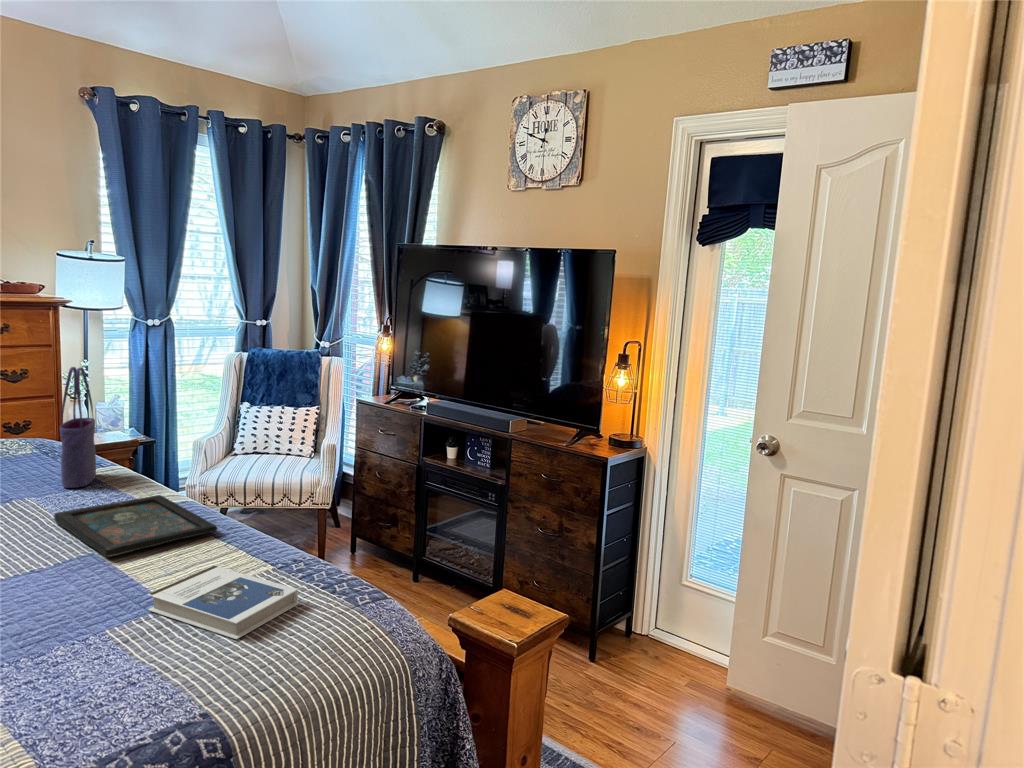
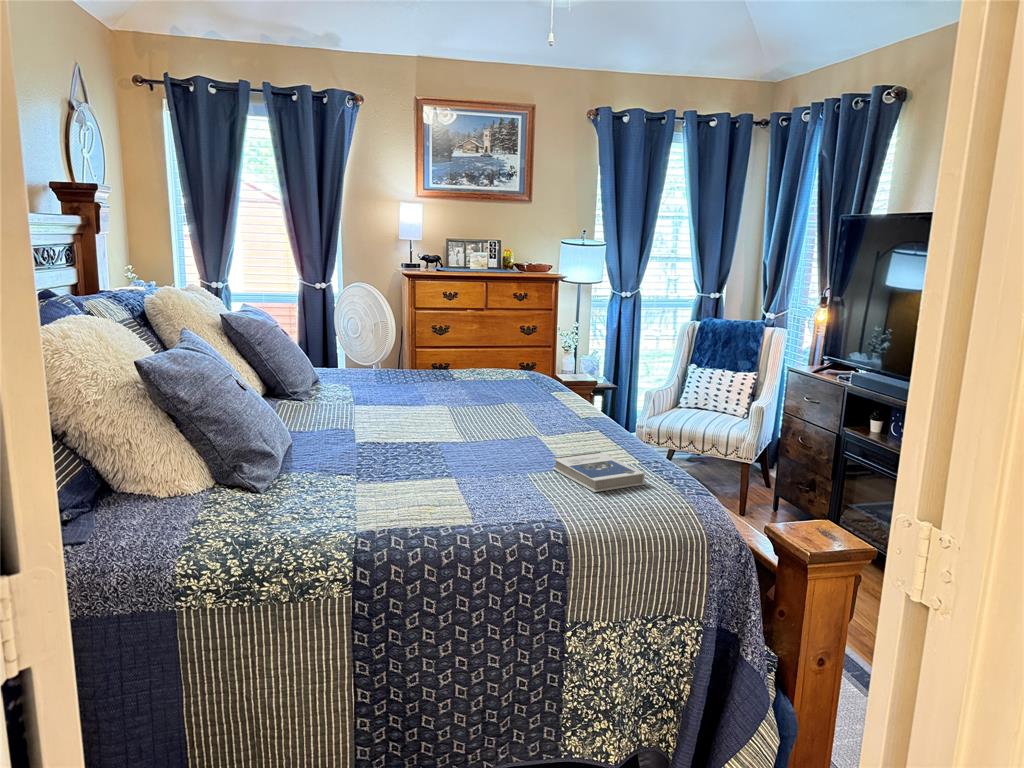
tote bag: present [60,367,96,488] -> none [535,318,558,402]
tray: present [54,495,217,557] -> none [522,411,615,439]

